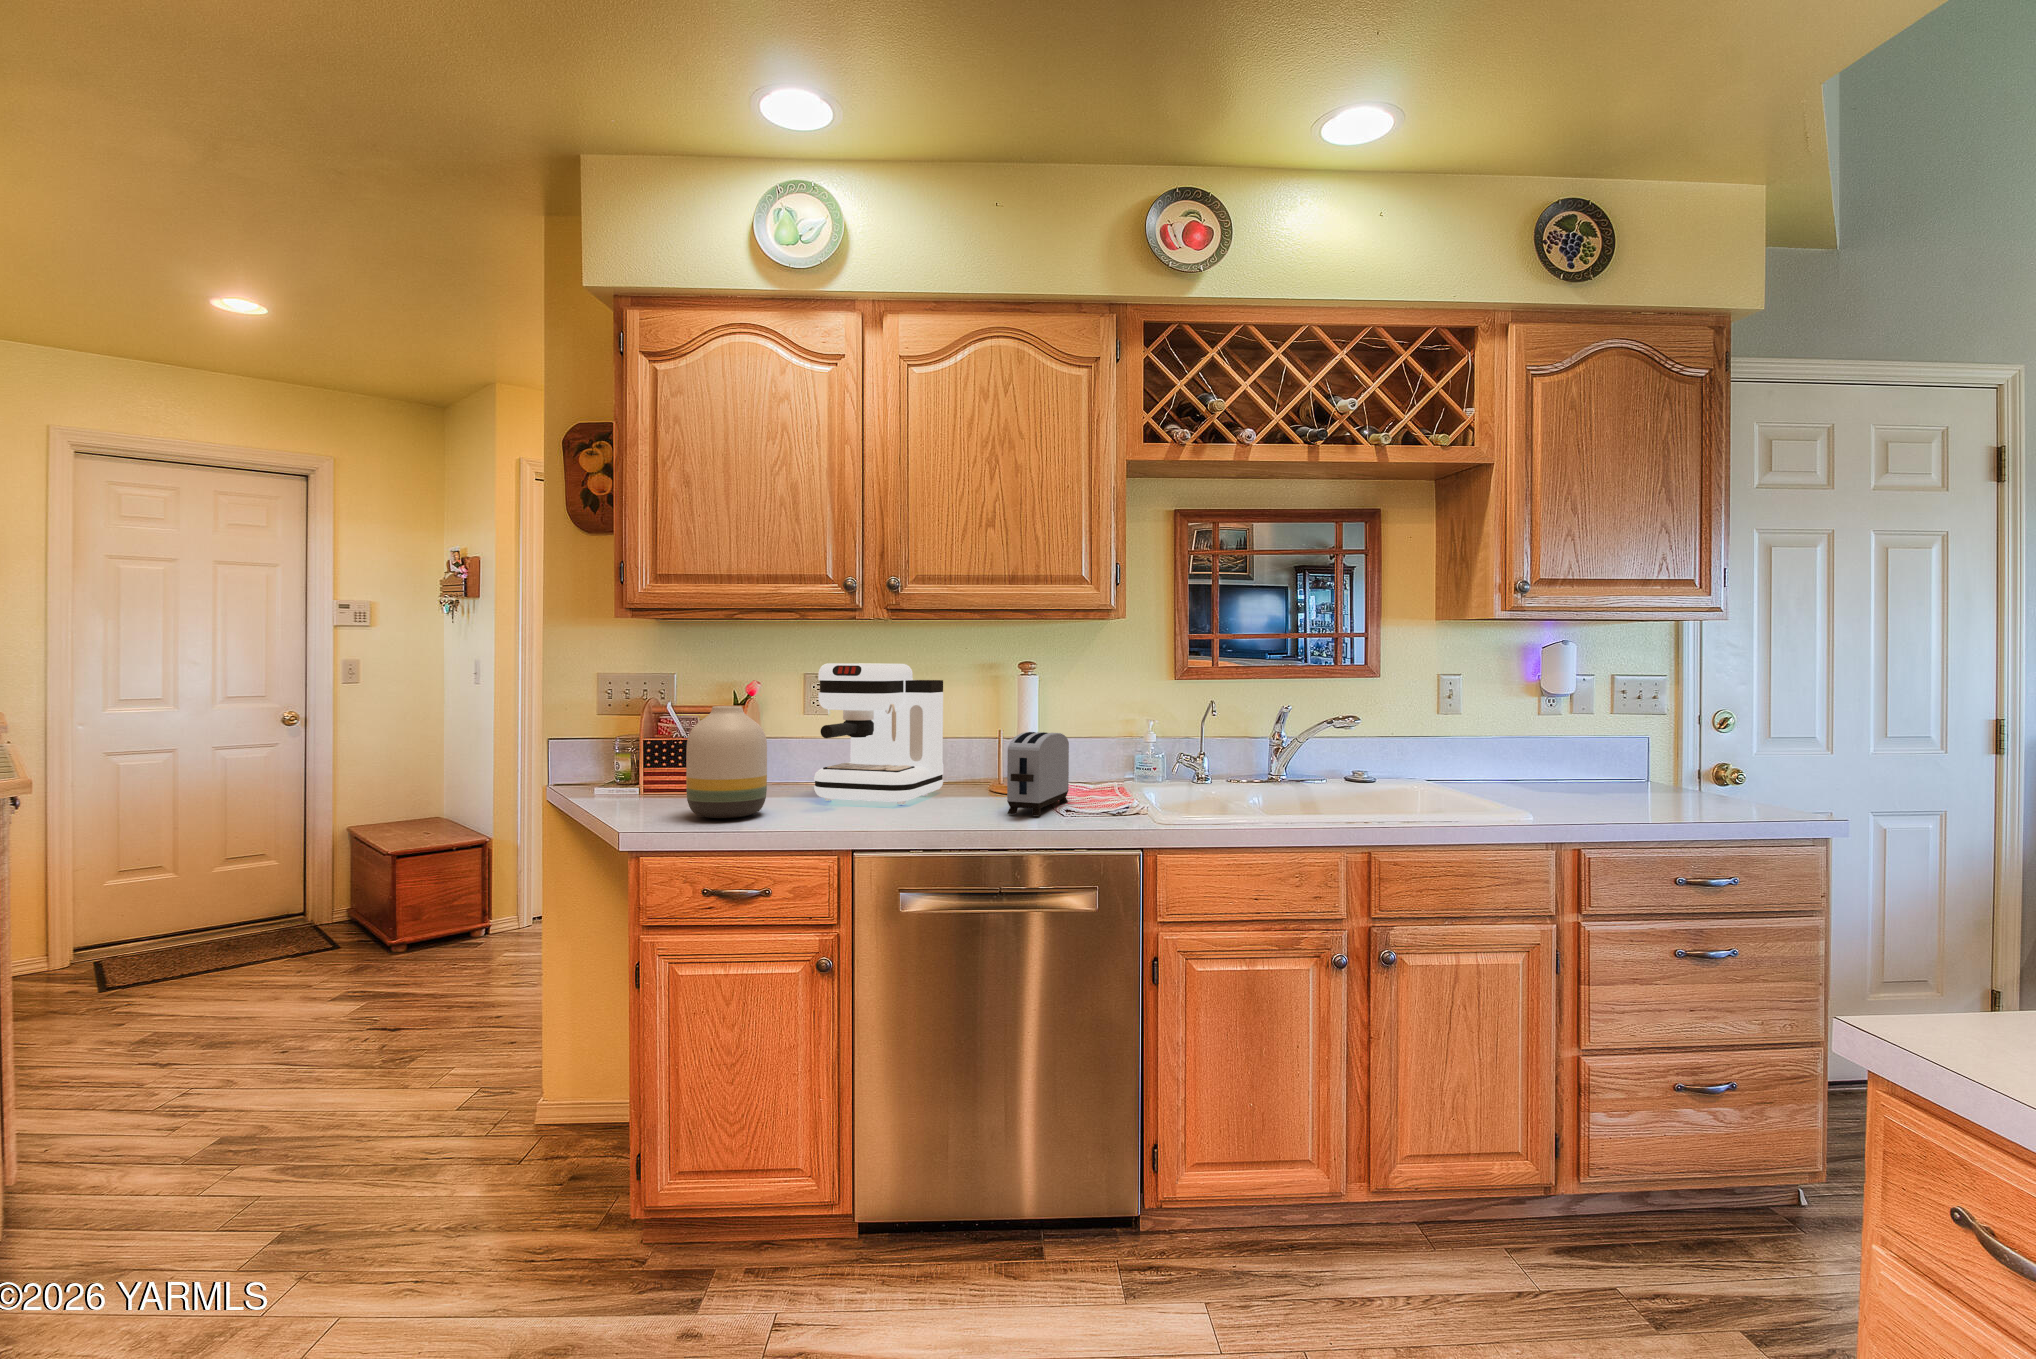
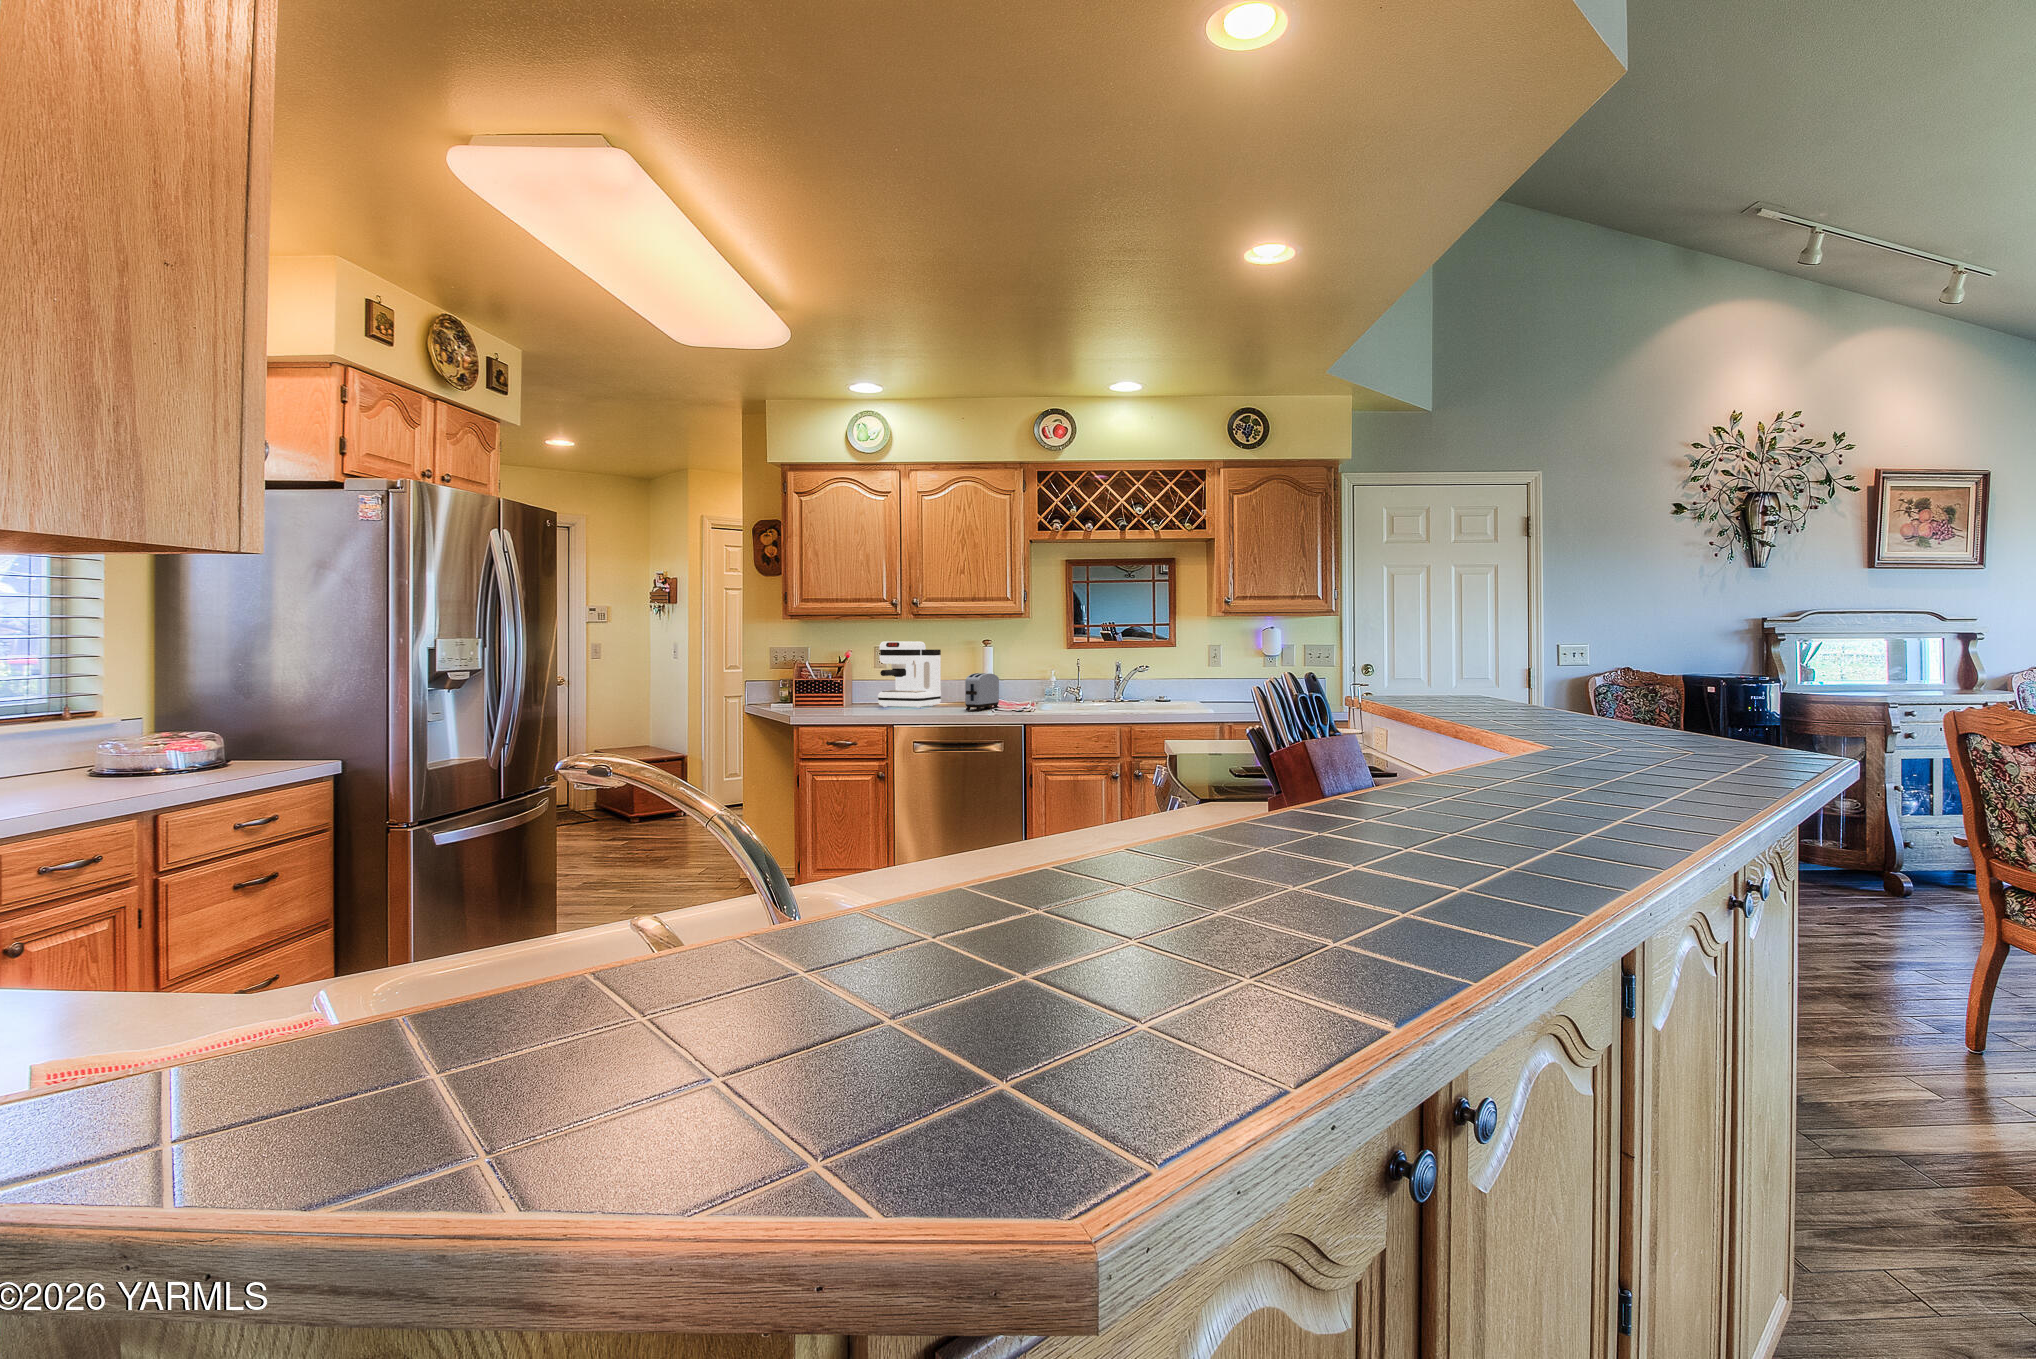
vase: present [686,706,767,818] -> none [821,661,856,711]

